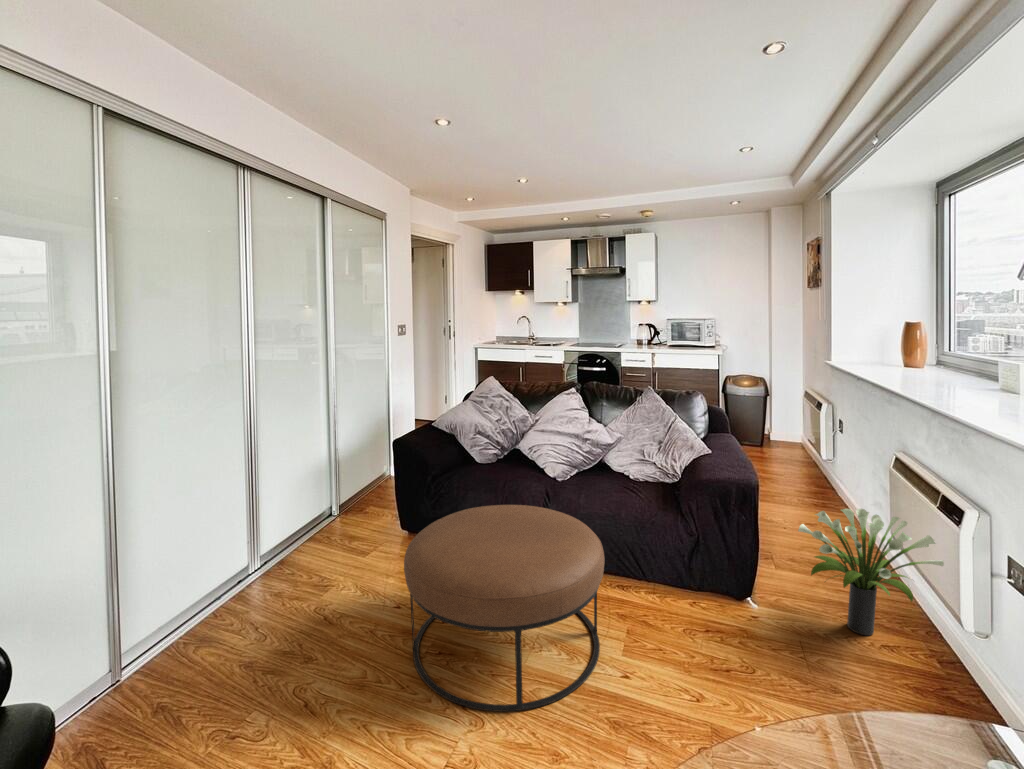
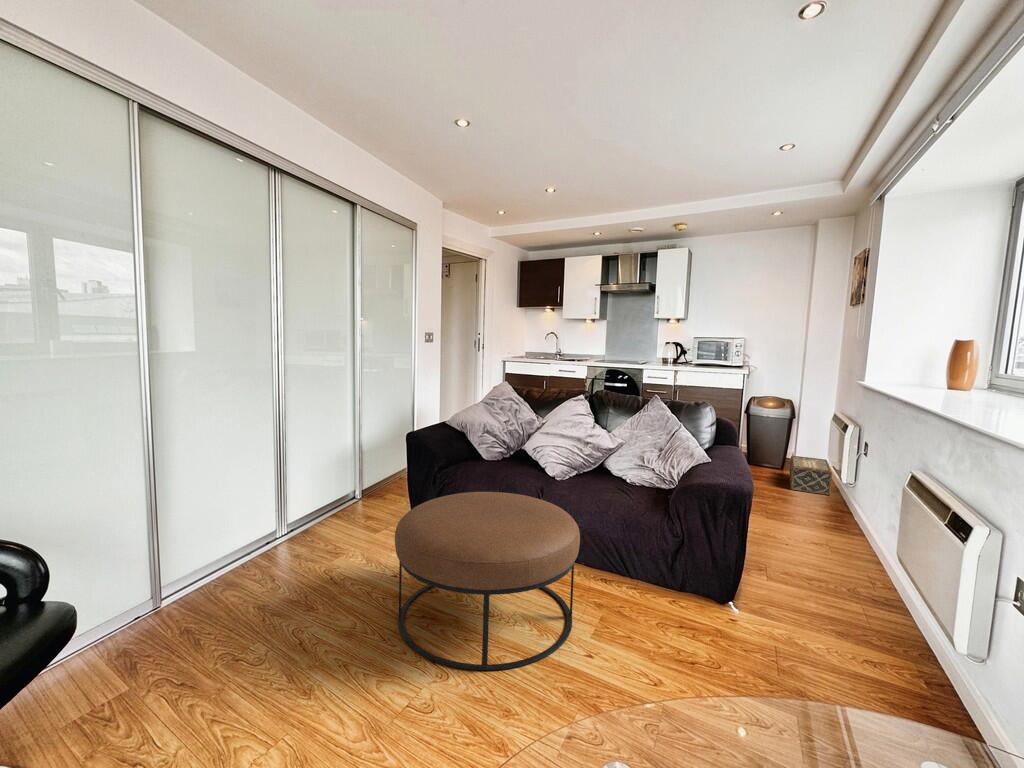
woven basket: none [766,430,810,467] -> present [789,456,832,495]
potted plant: present [798,509,944,635] -> none [777,518,912,645]

